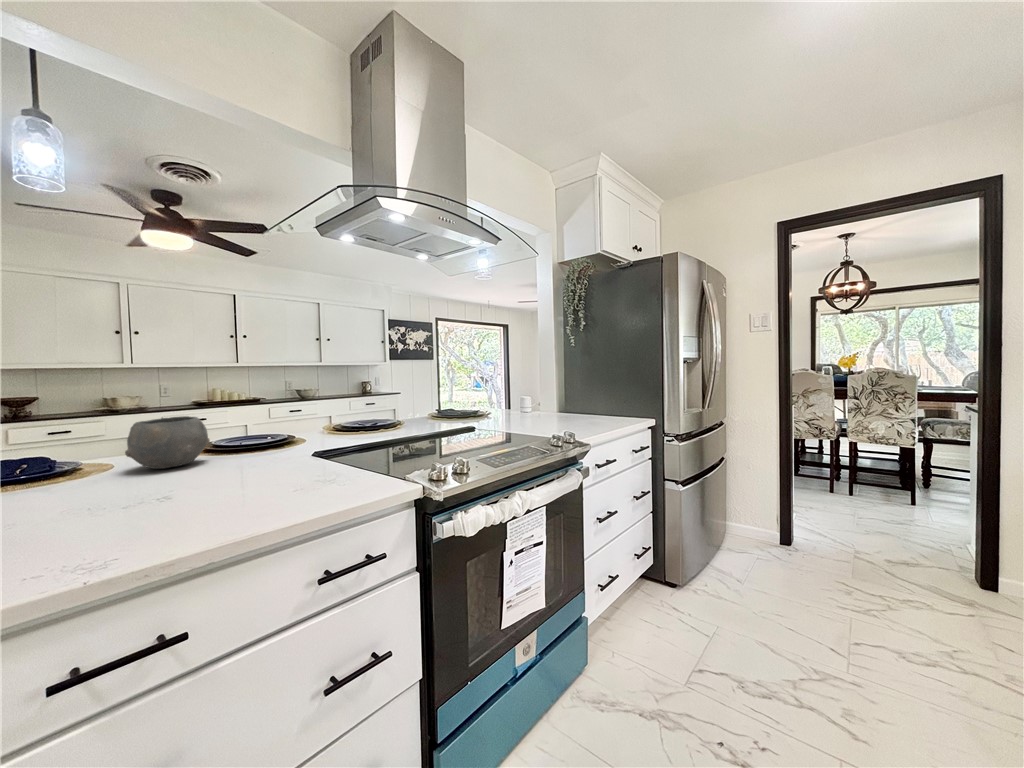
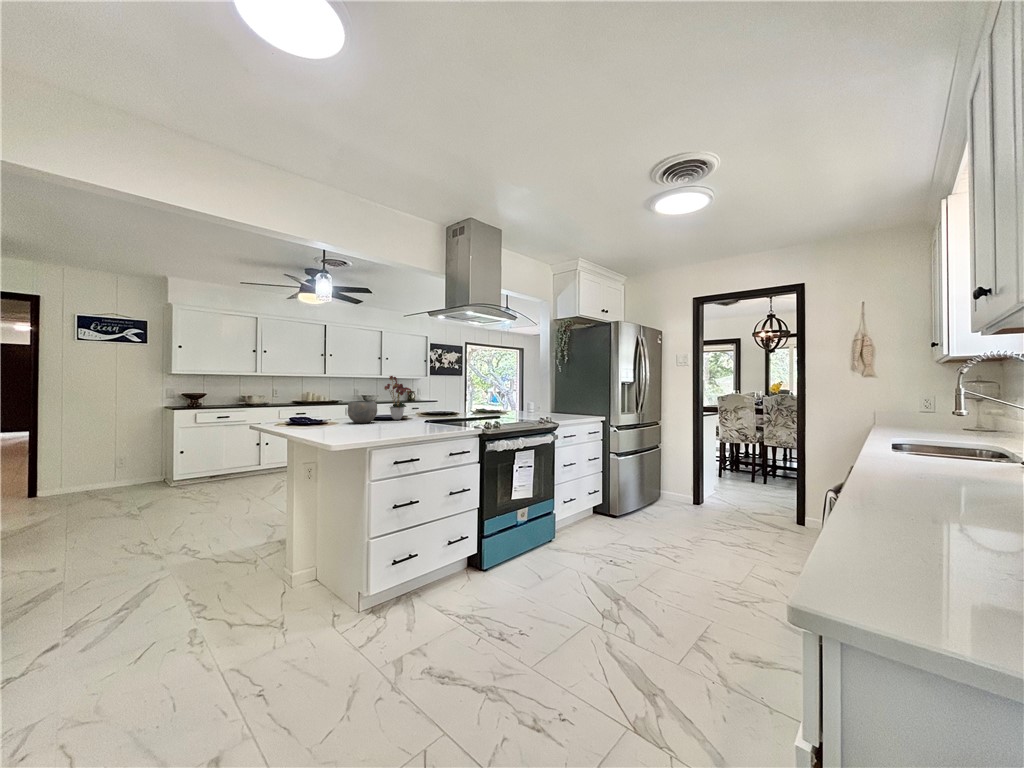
flower arrangement: none [237,357,302,448] -> present [384,376,412,420]

